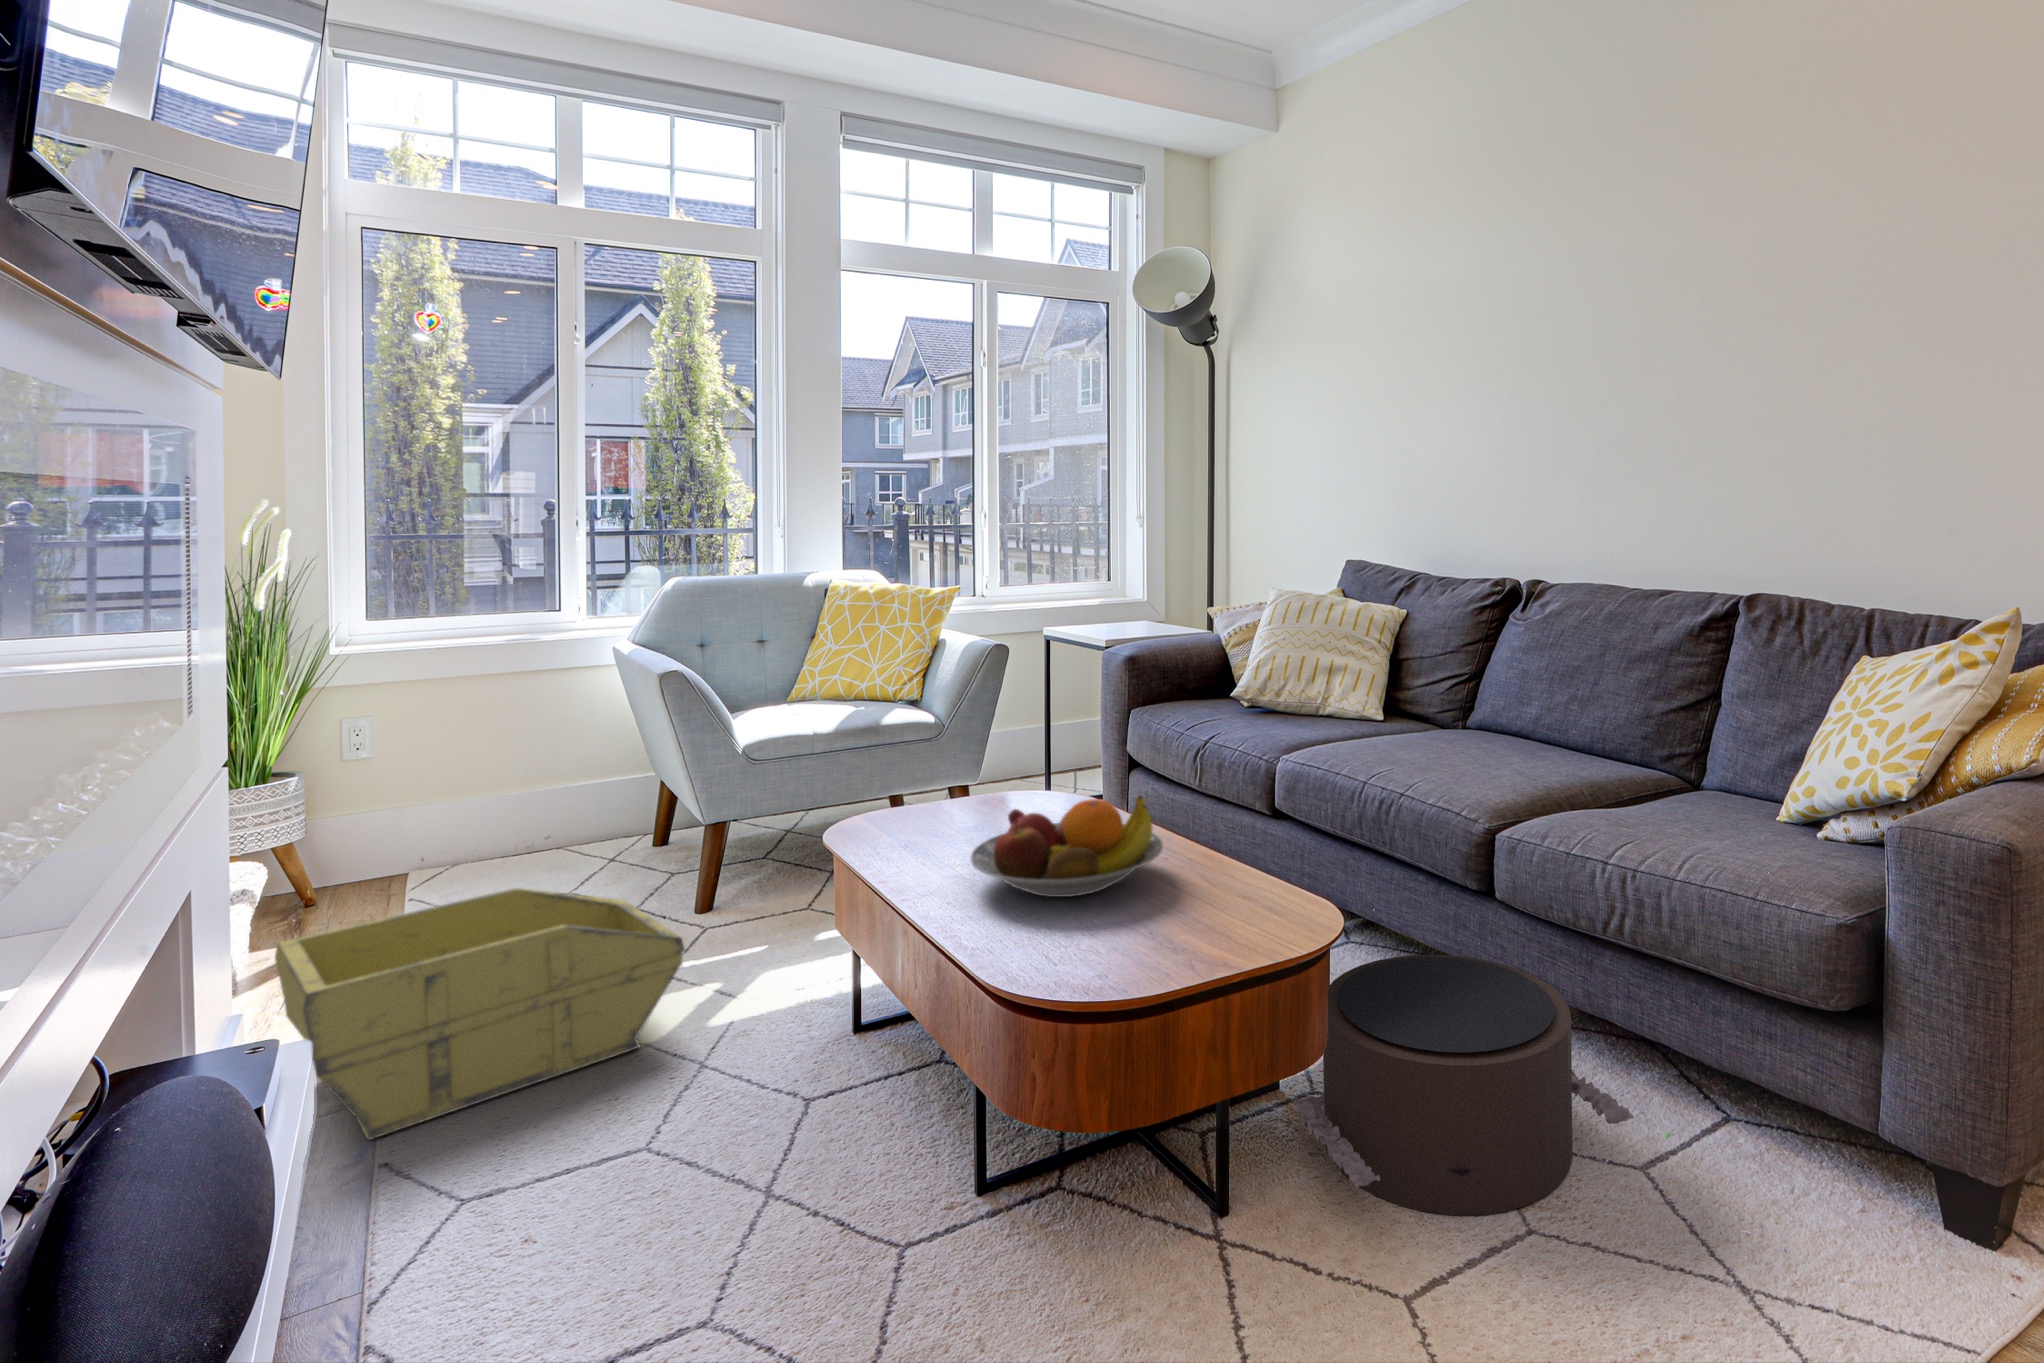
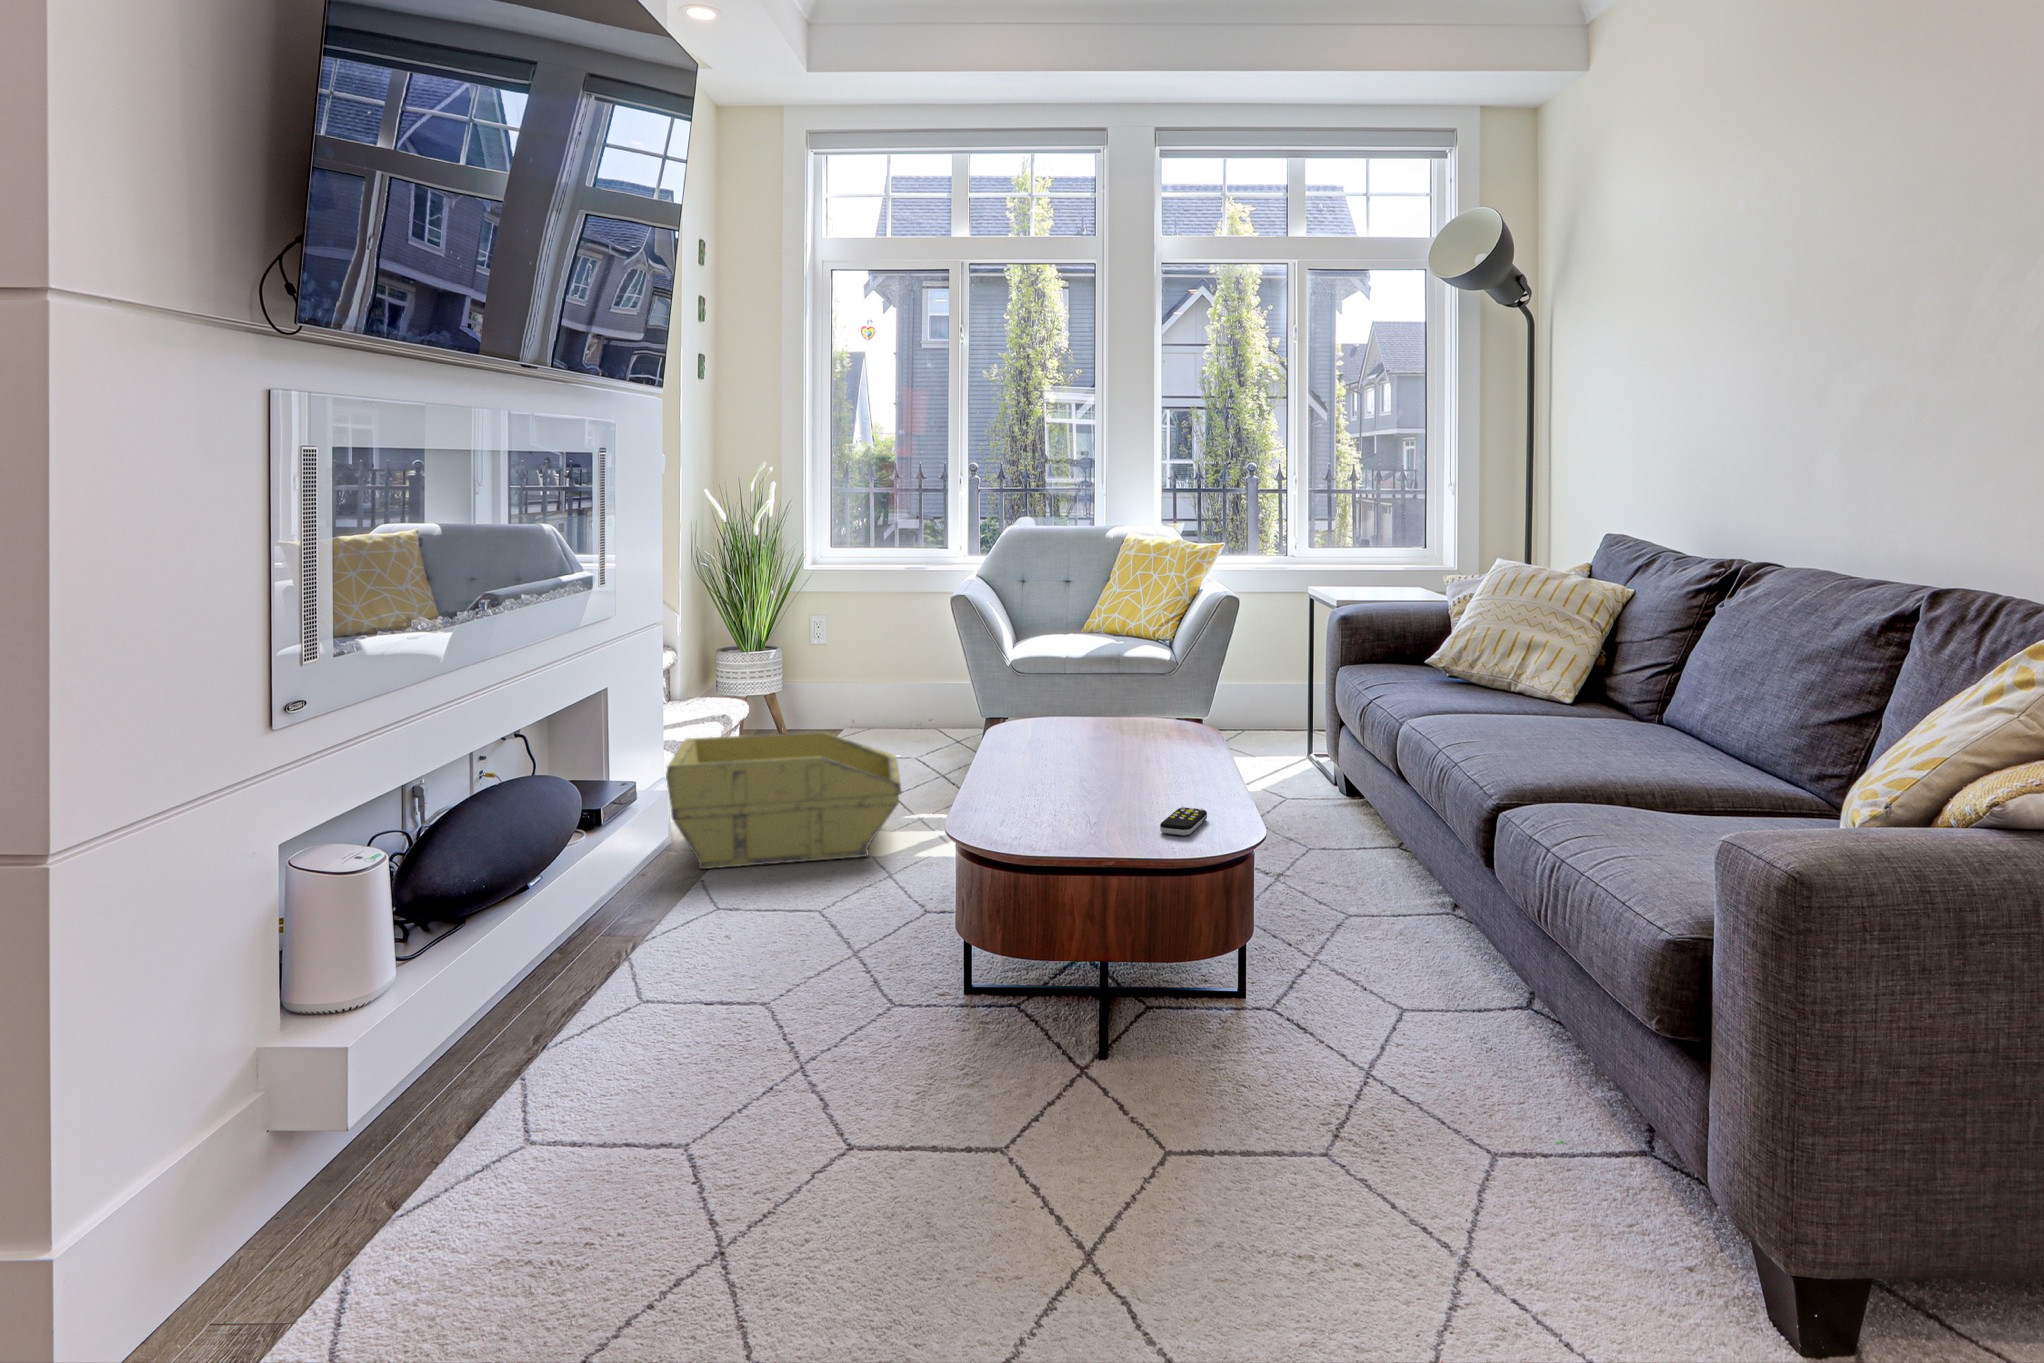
fruit bowl: present [971,796,1163,897] -> none [1023,714,1183,789]
remote control: none [1211,893,1259,931] -> present [1160,807,1207,835]
pouf: present [1293,955,1634,1215] -> none [1190,901,1502,1135]

